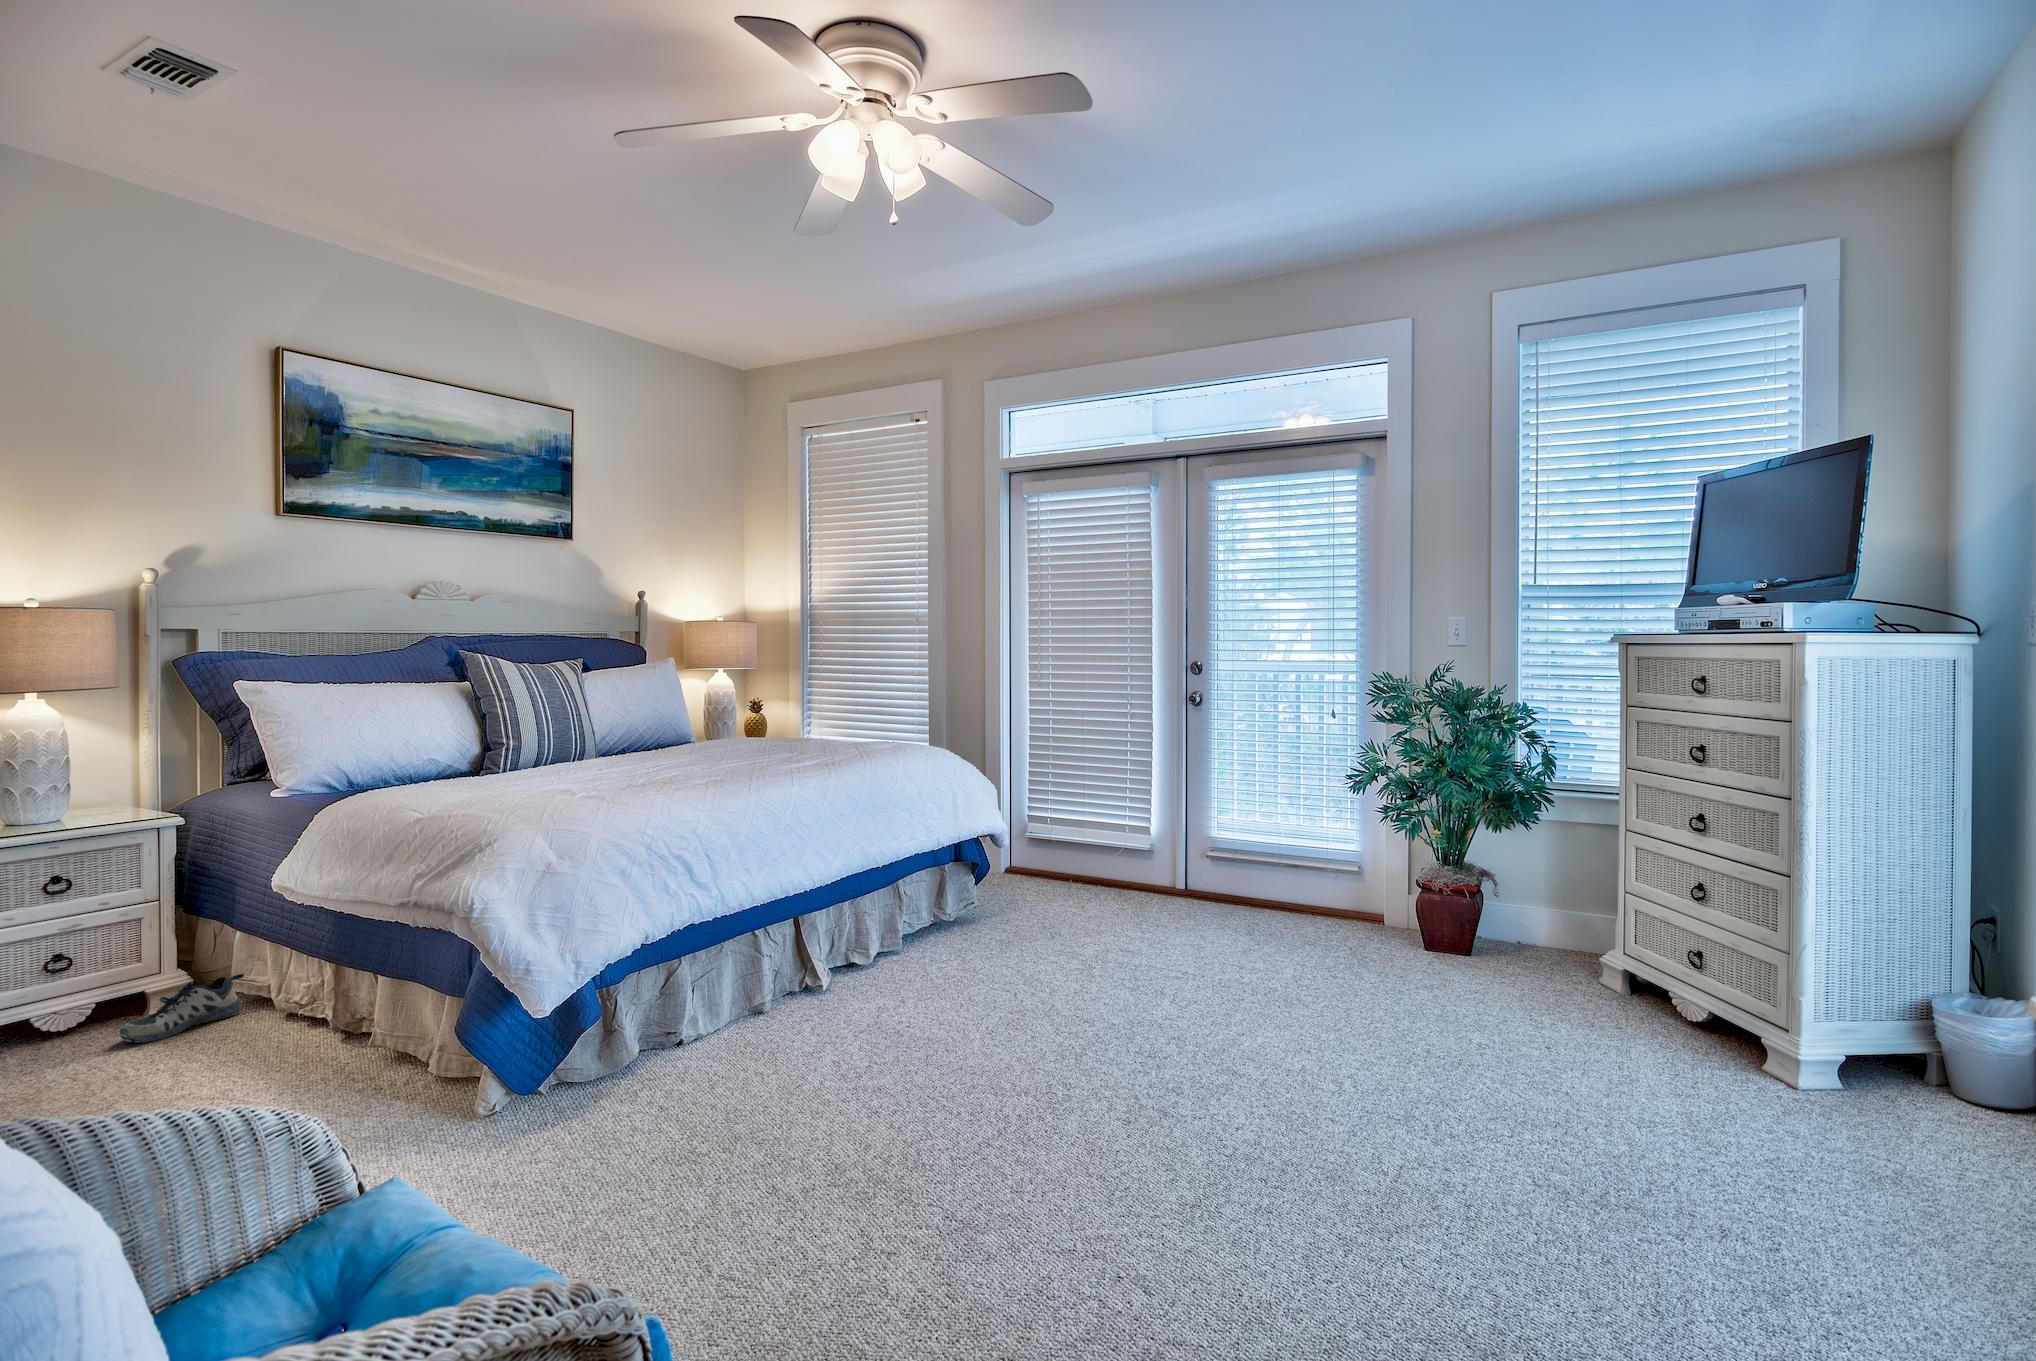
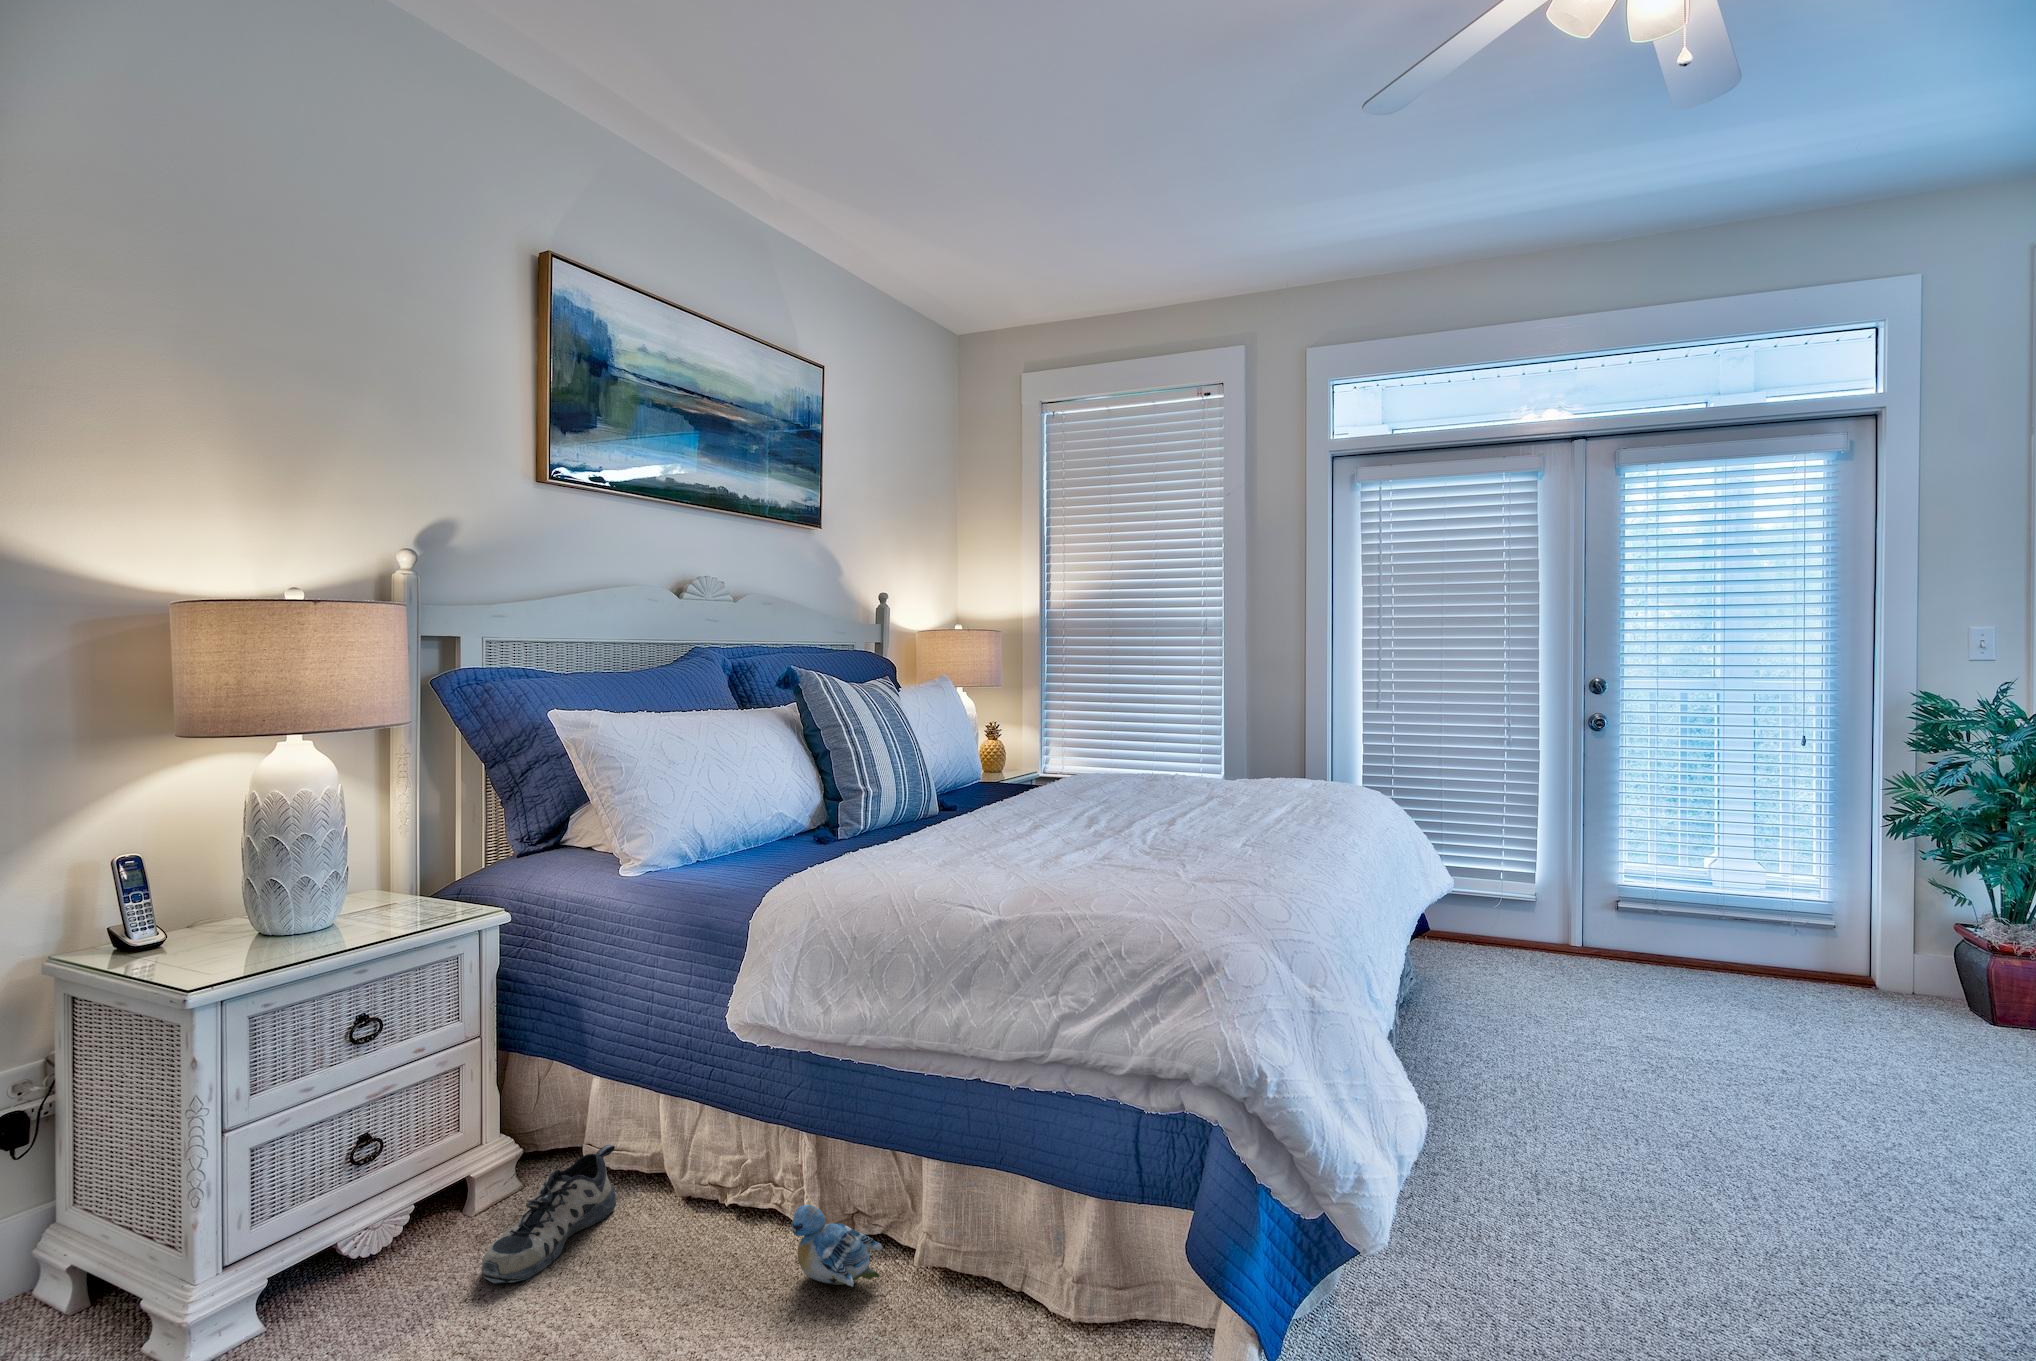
plush toy: none [305,1003,363,1052] -> present [791,1205,882,1287]

